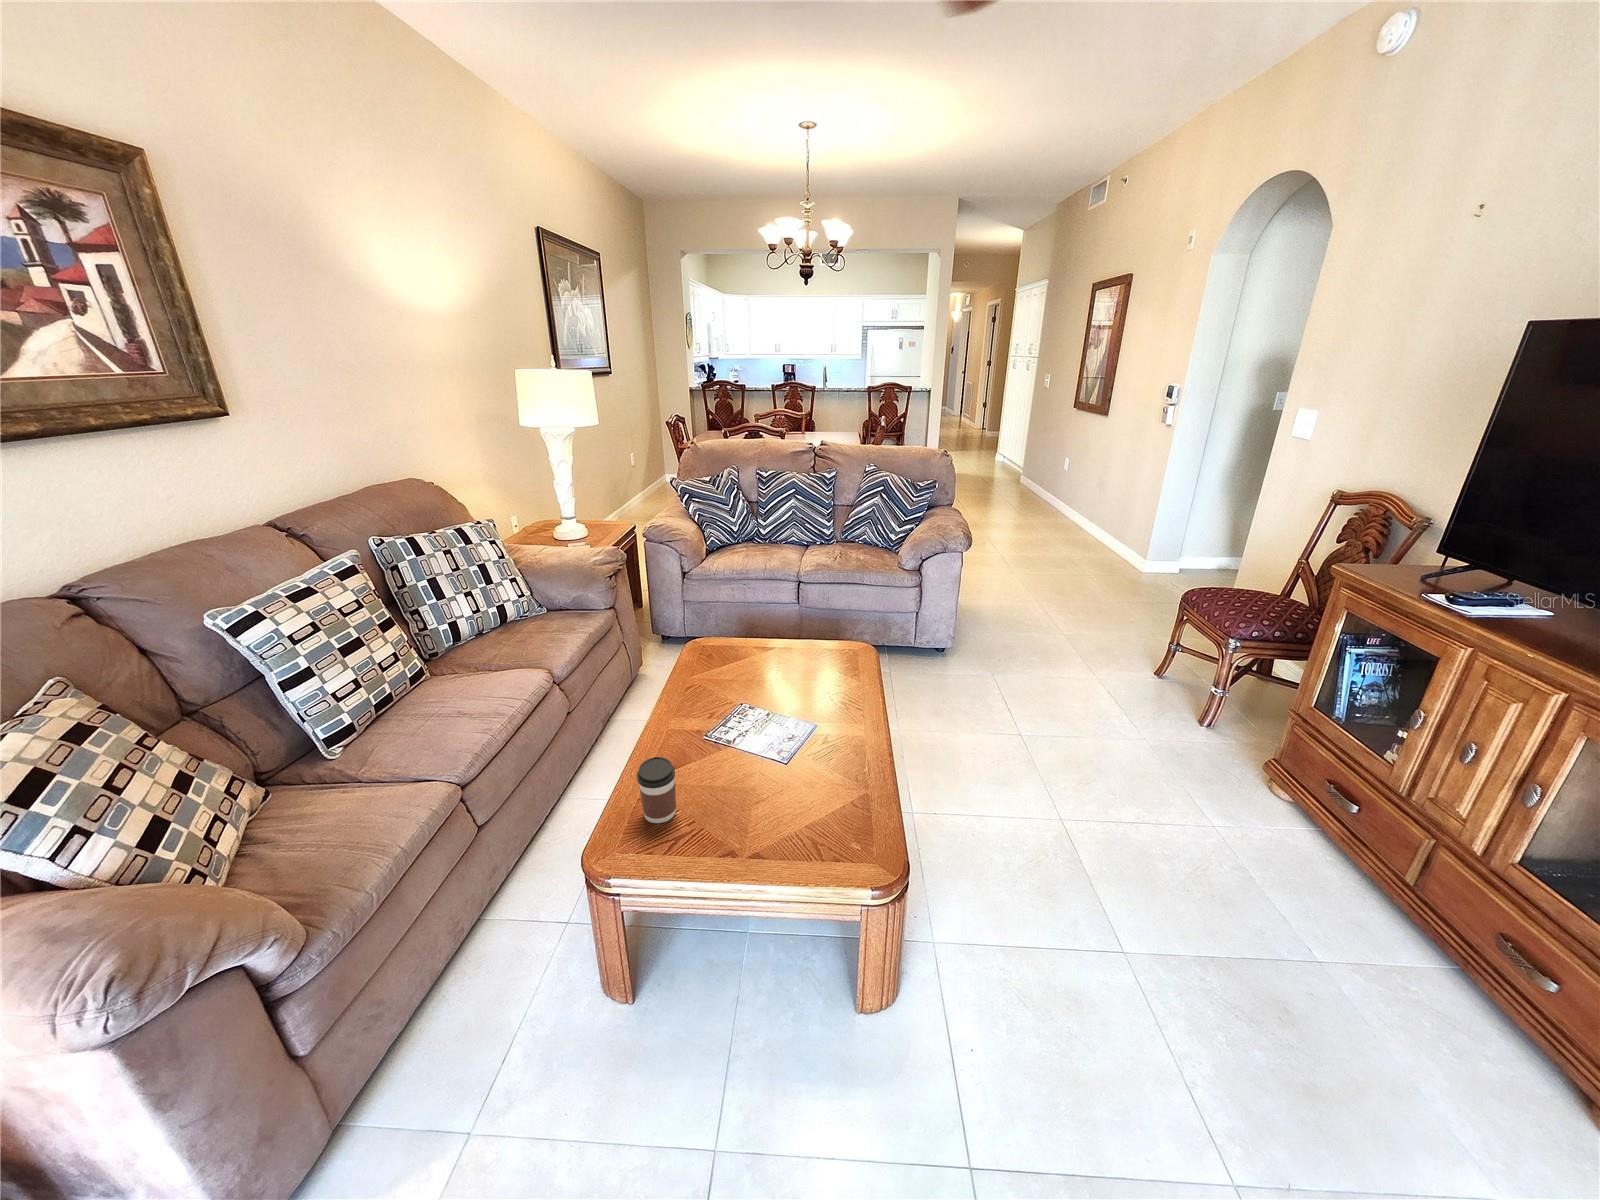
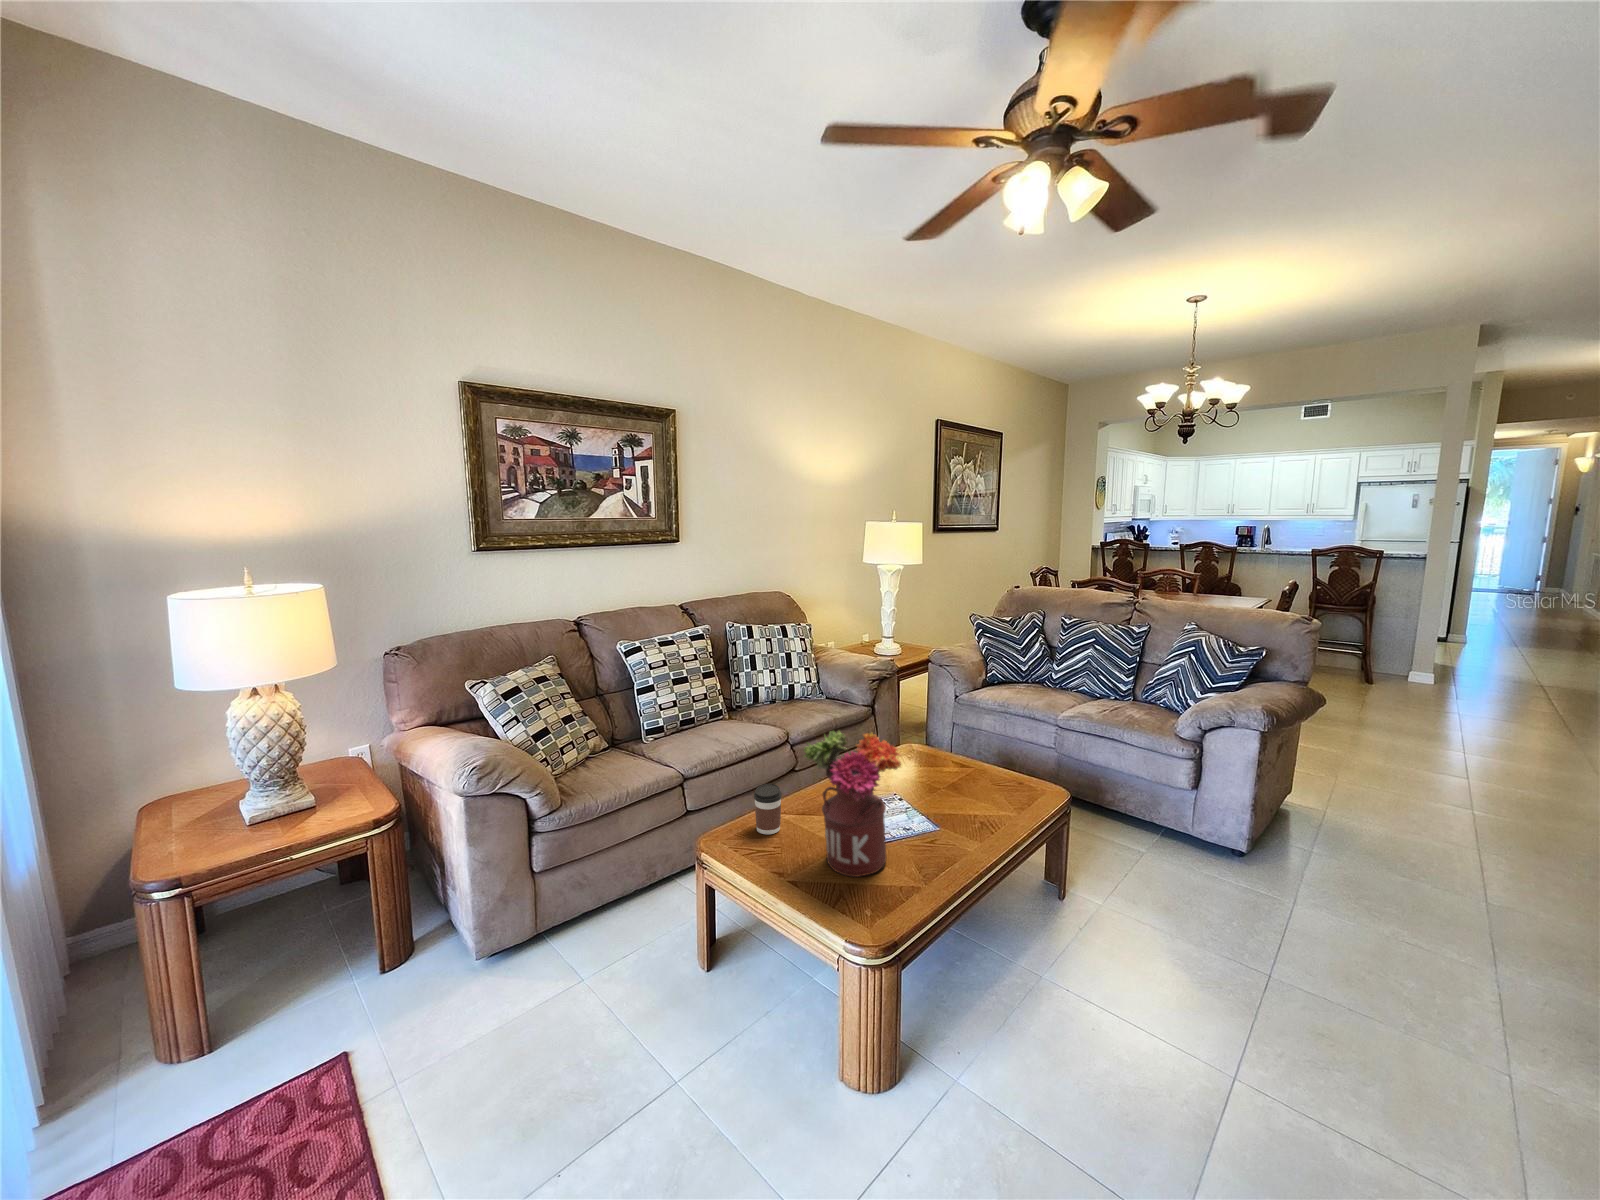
flower arrangement: none [730,660,850,830] -> present [804,731,901,877]

